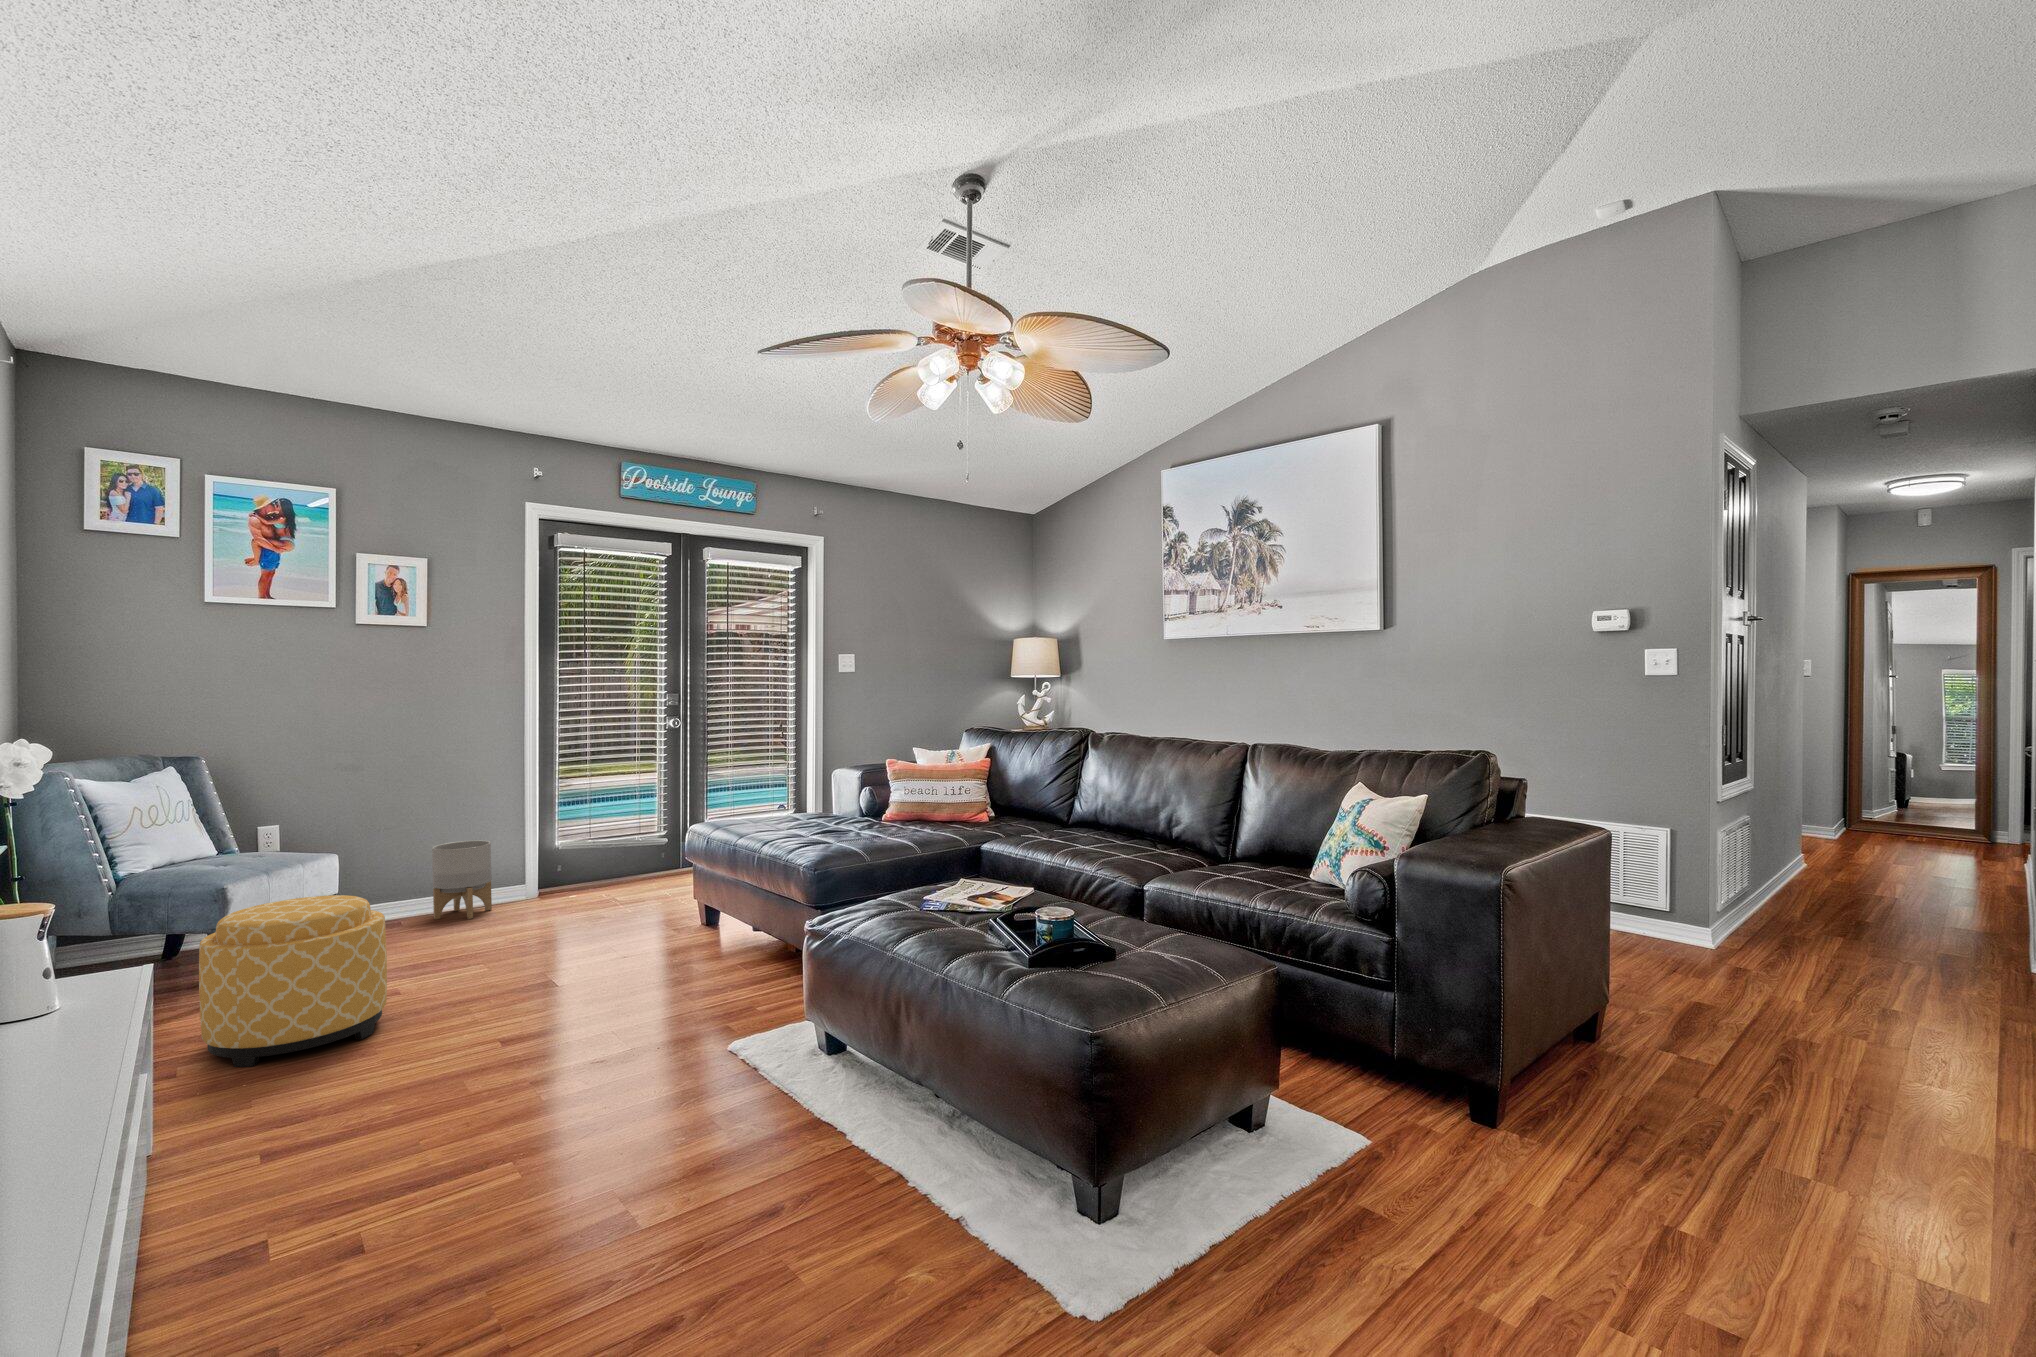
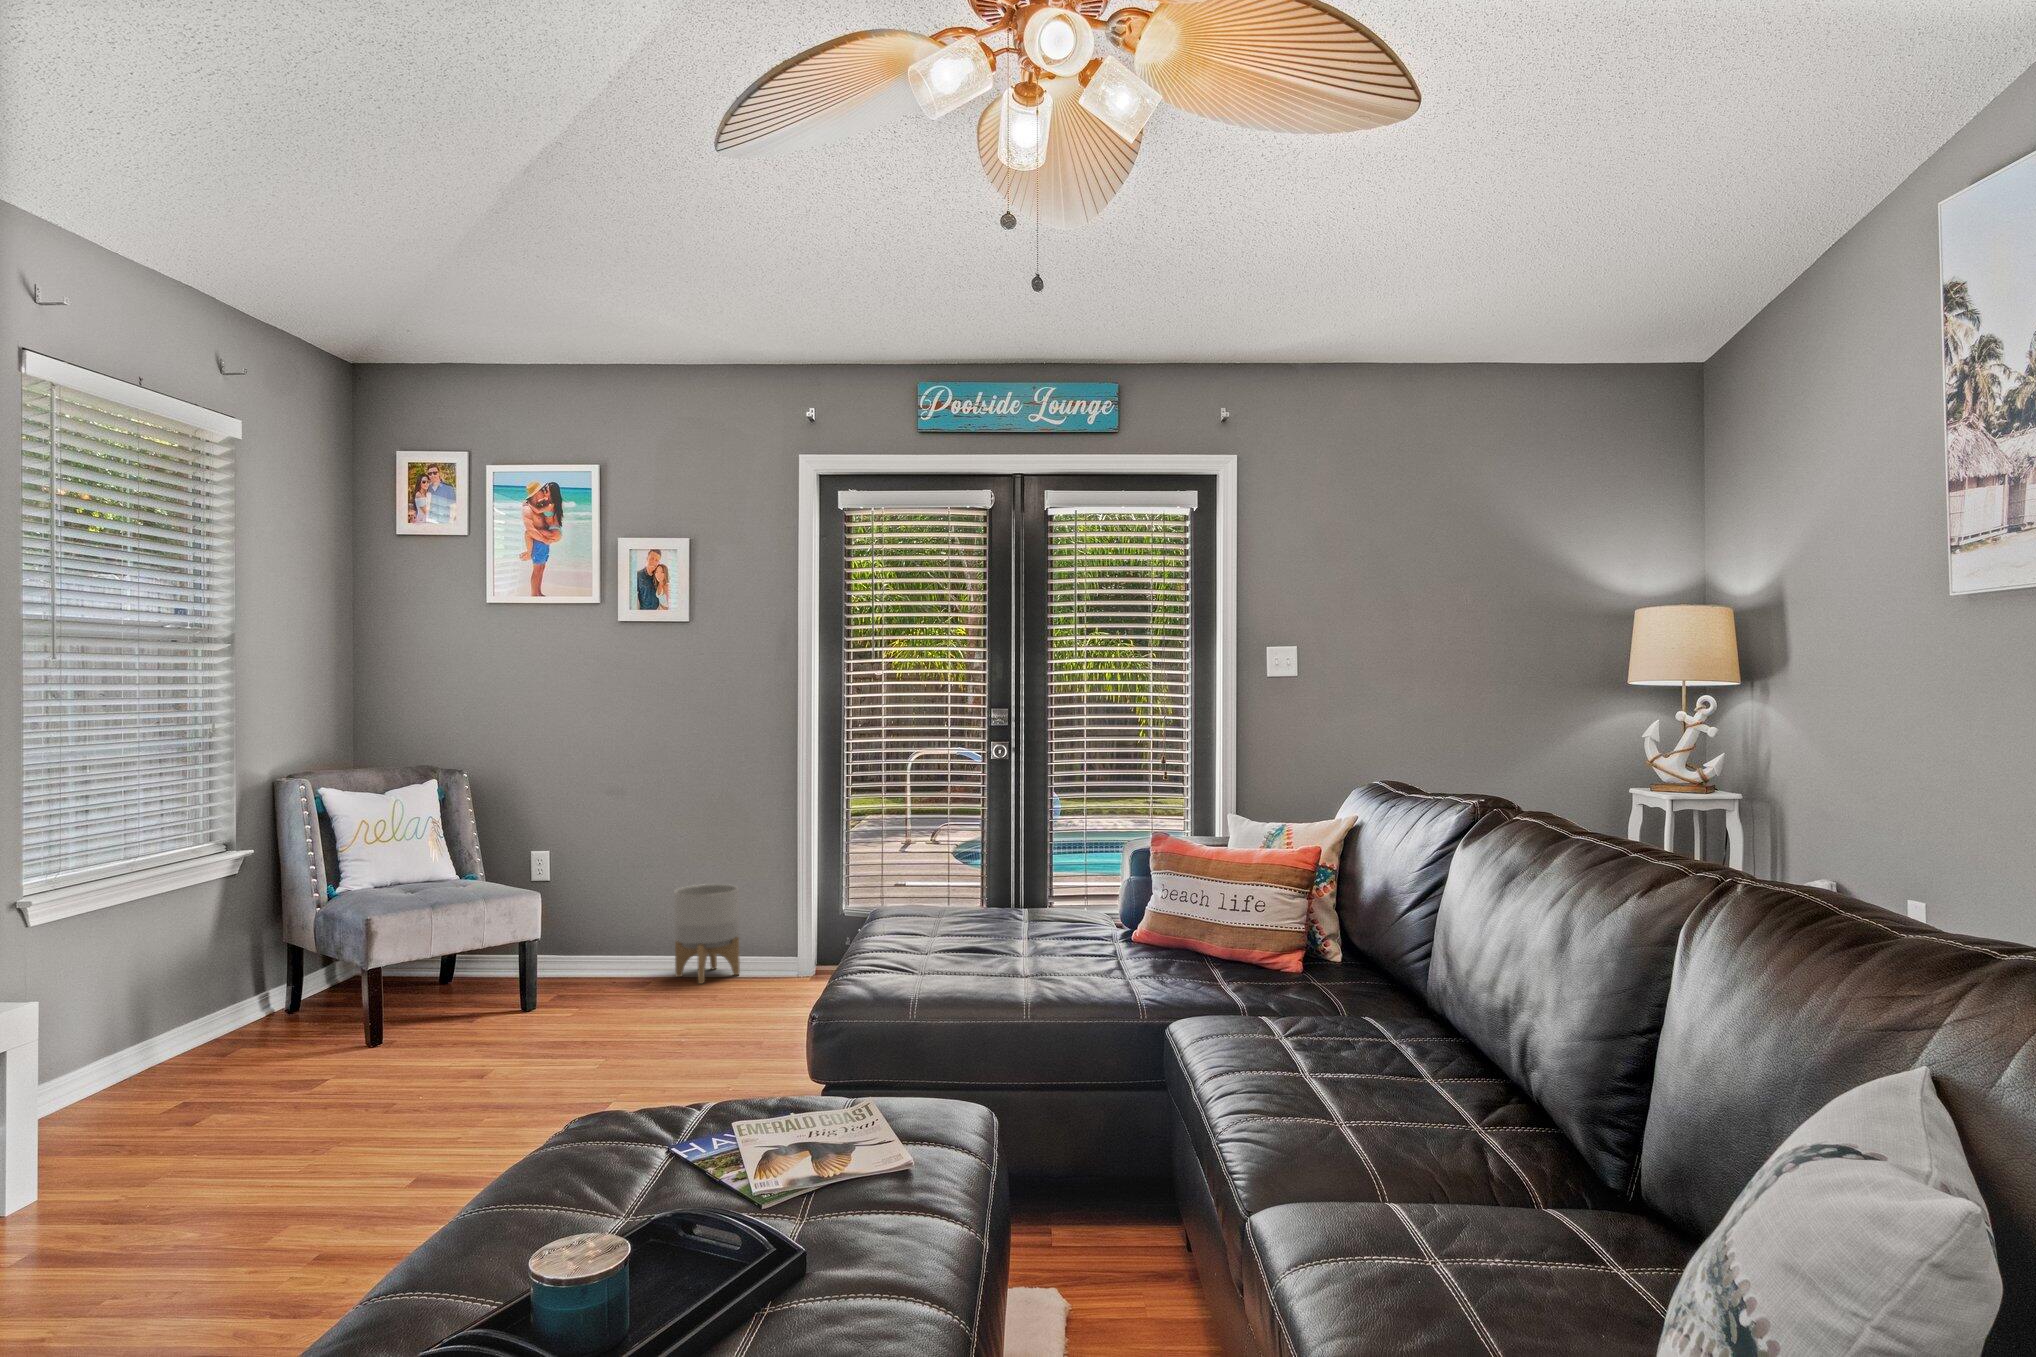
ottoman: present [199,895,387,1067] -> none [180,943,386,1138]

